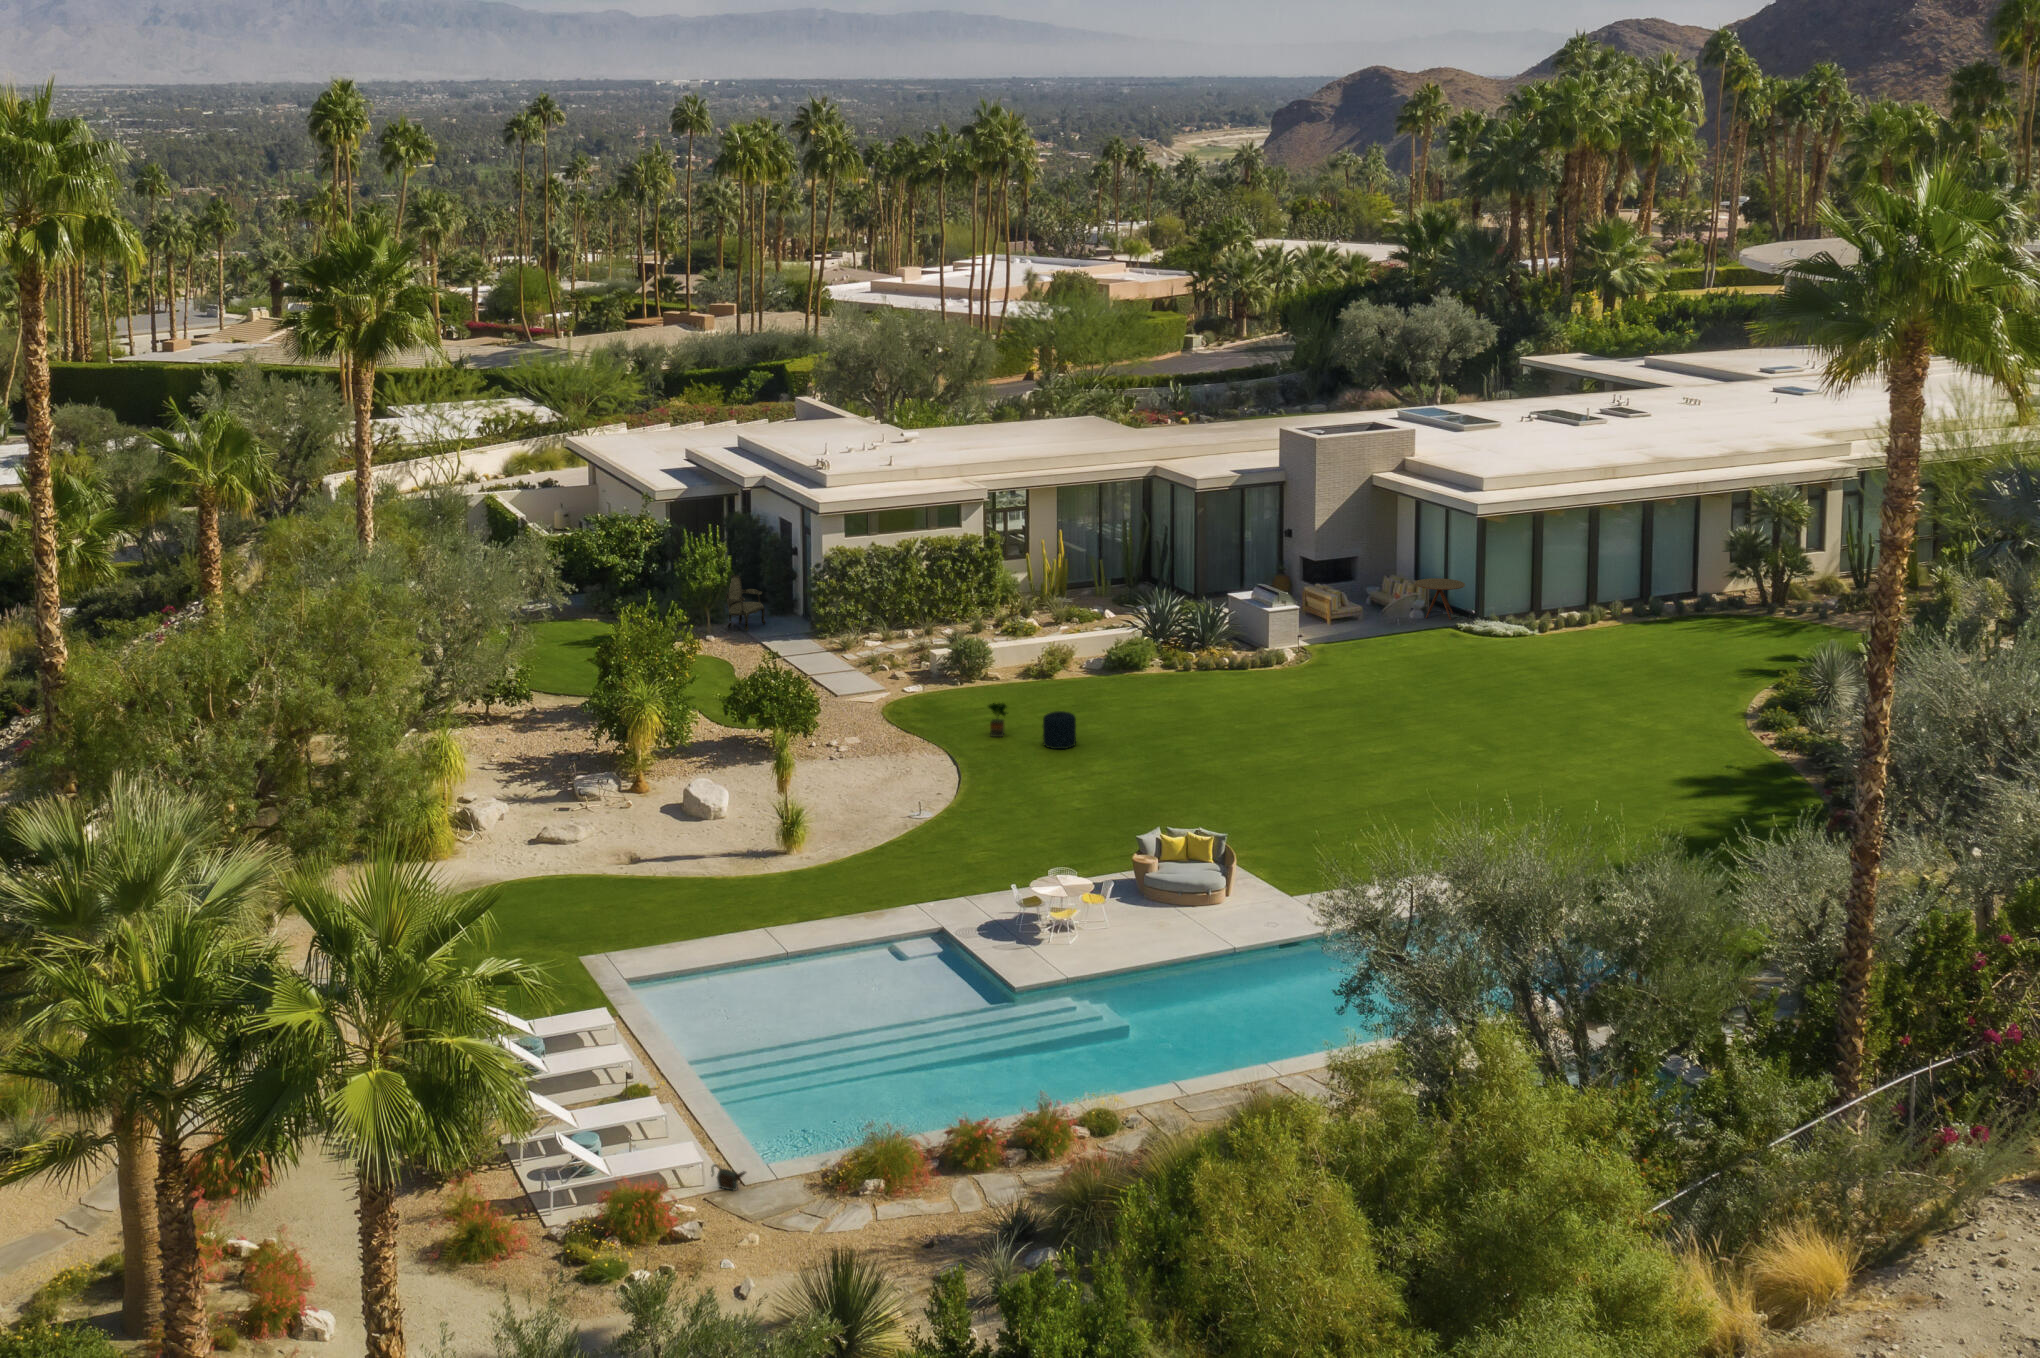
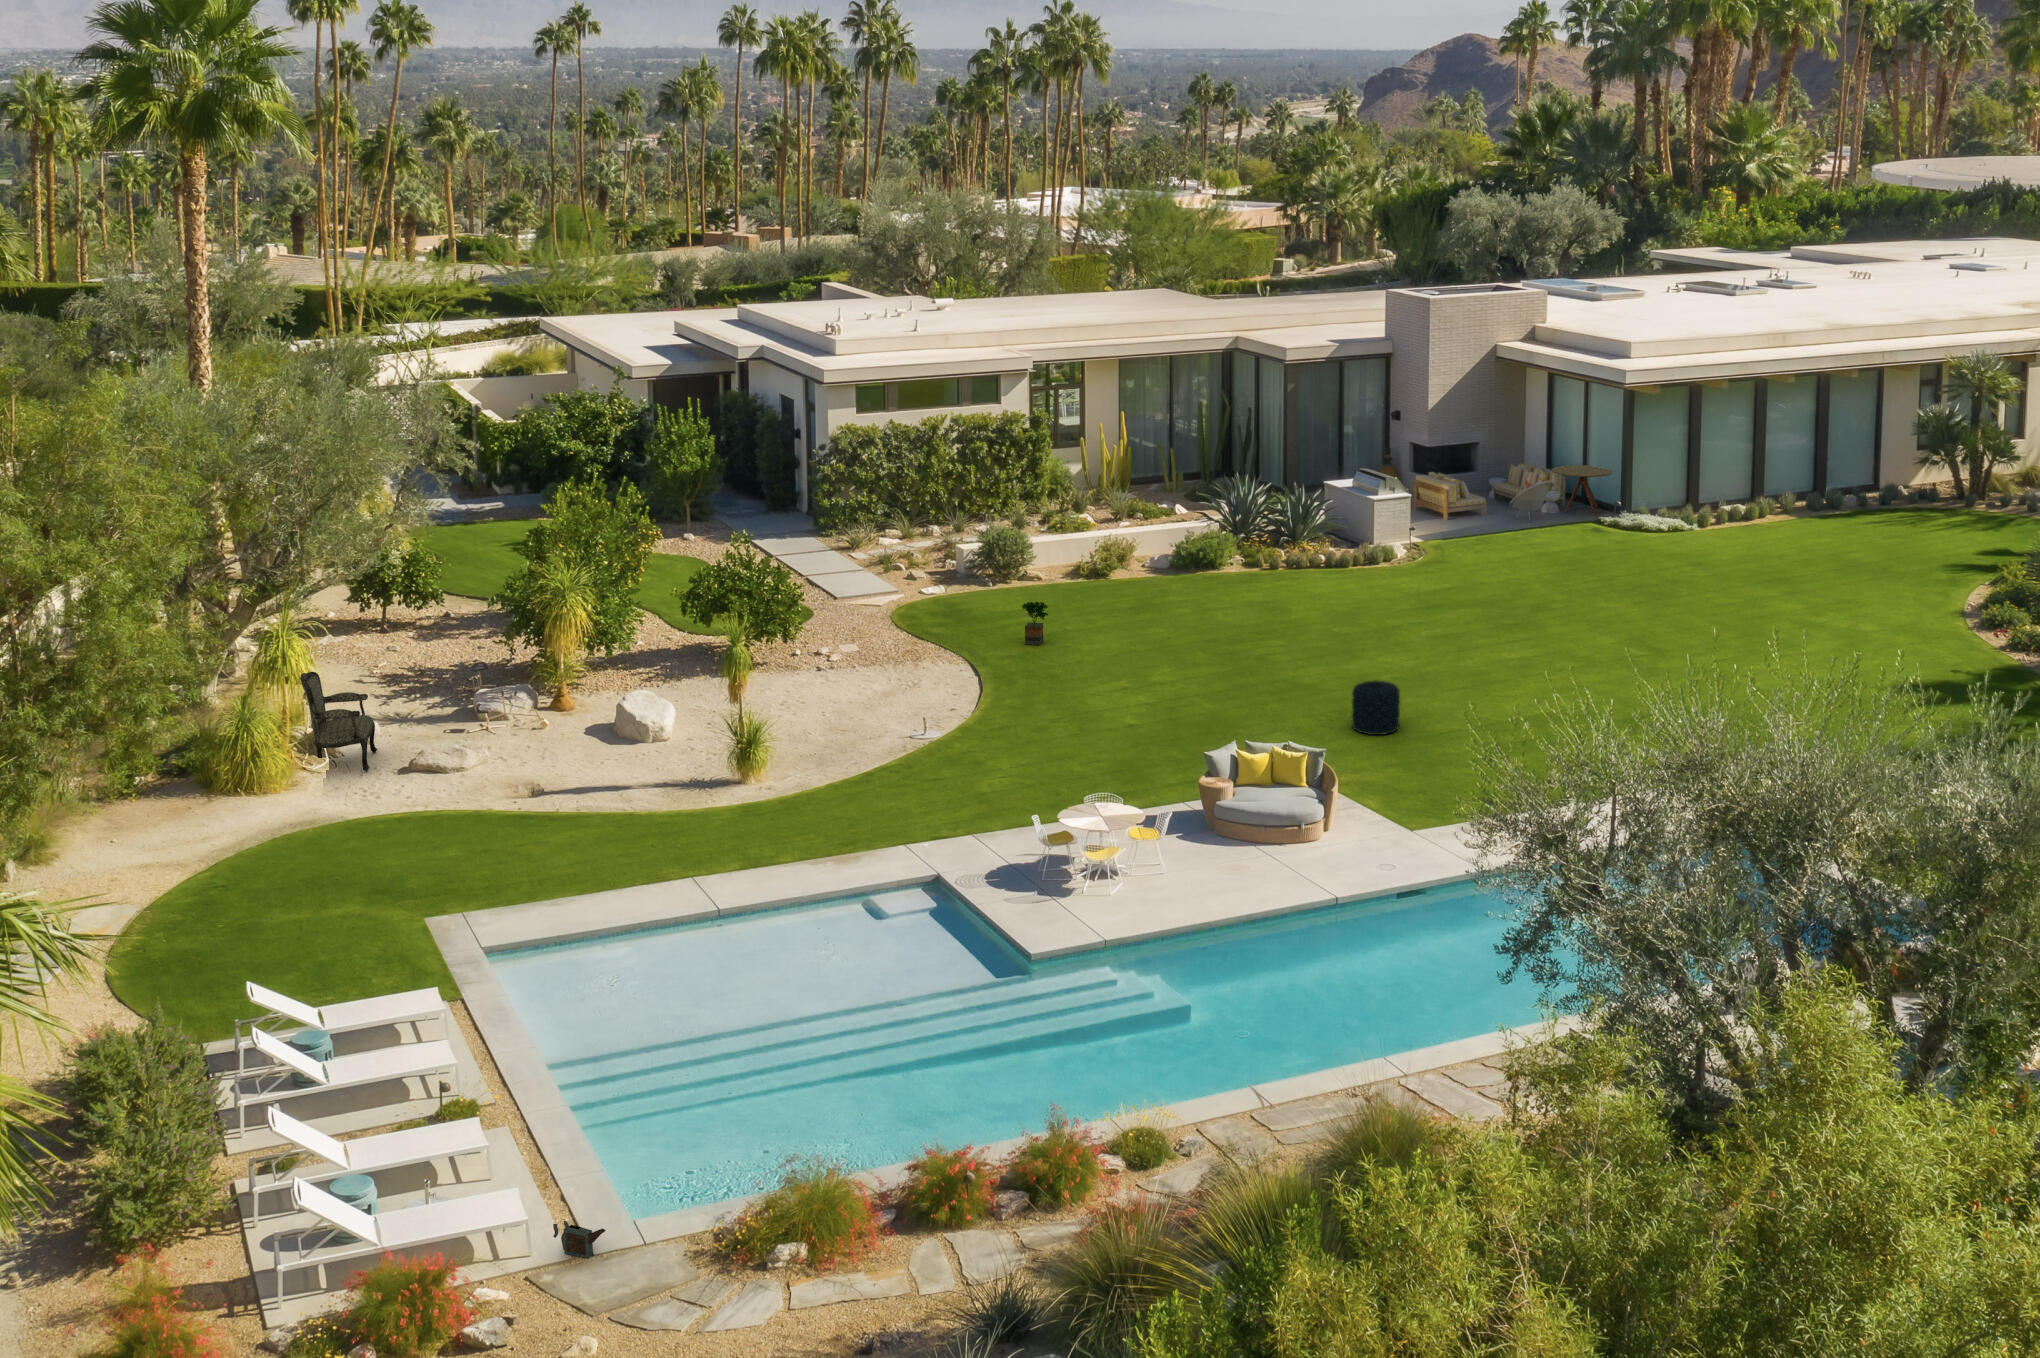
armchair: present [726,575,766,631] -> present [300,672,377,772]
pouf: present [1043,711,1076,749] -> present [1352,680,1400,735]

